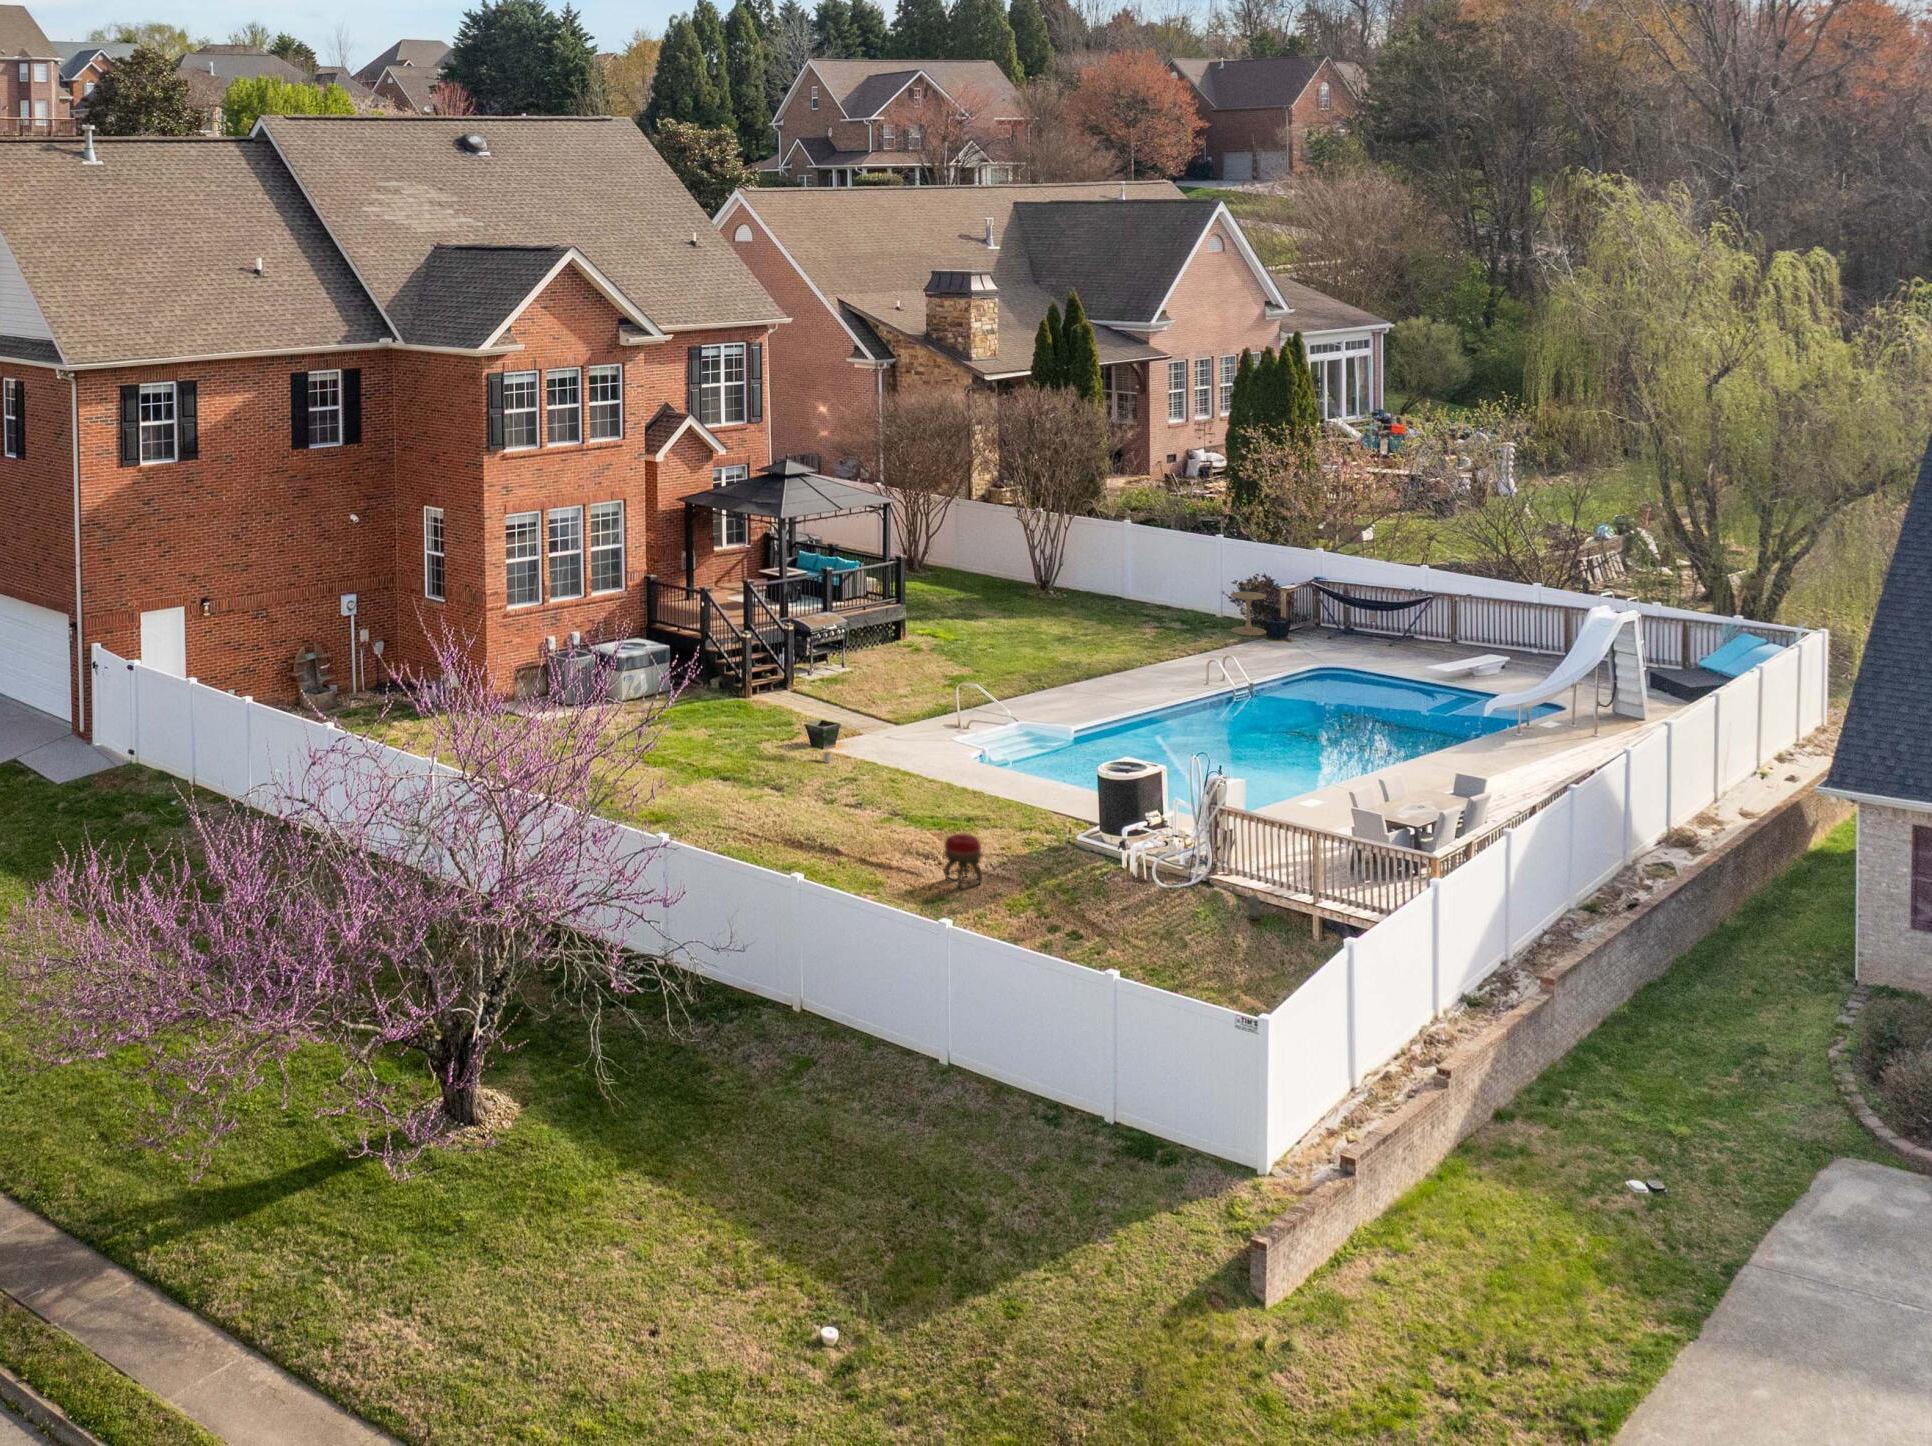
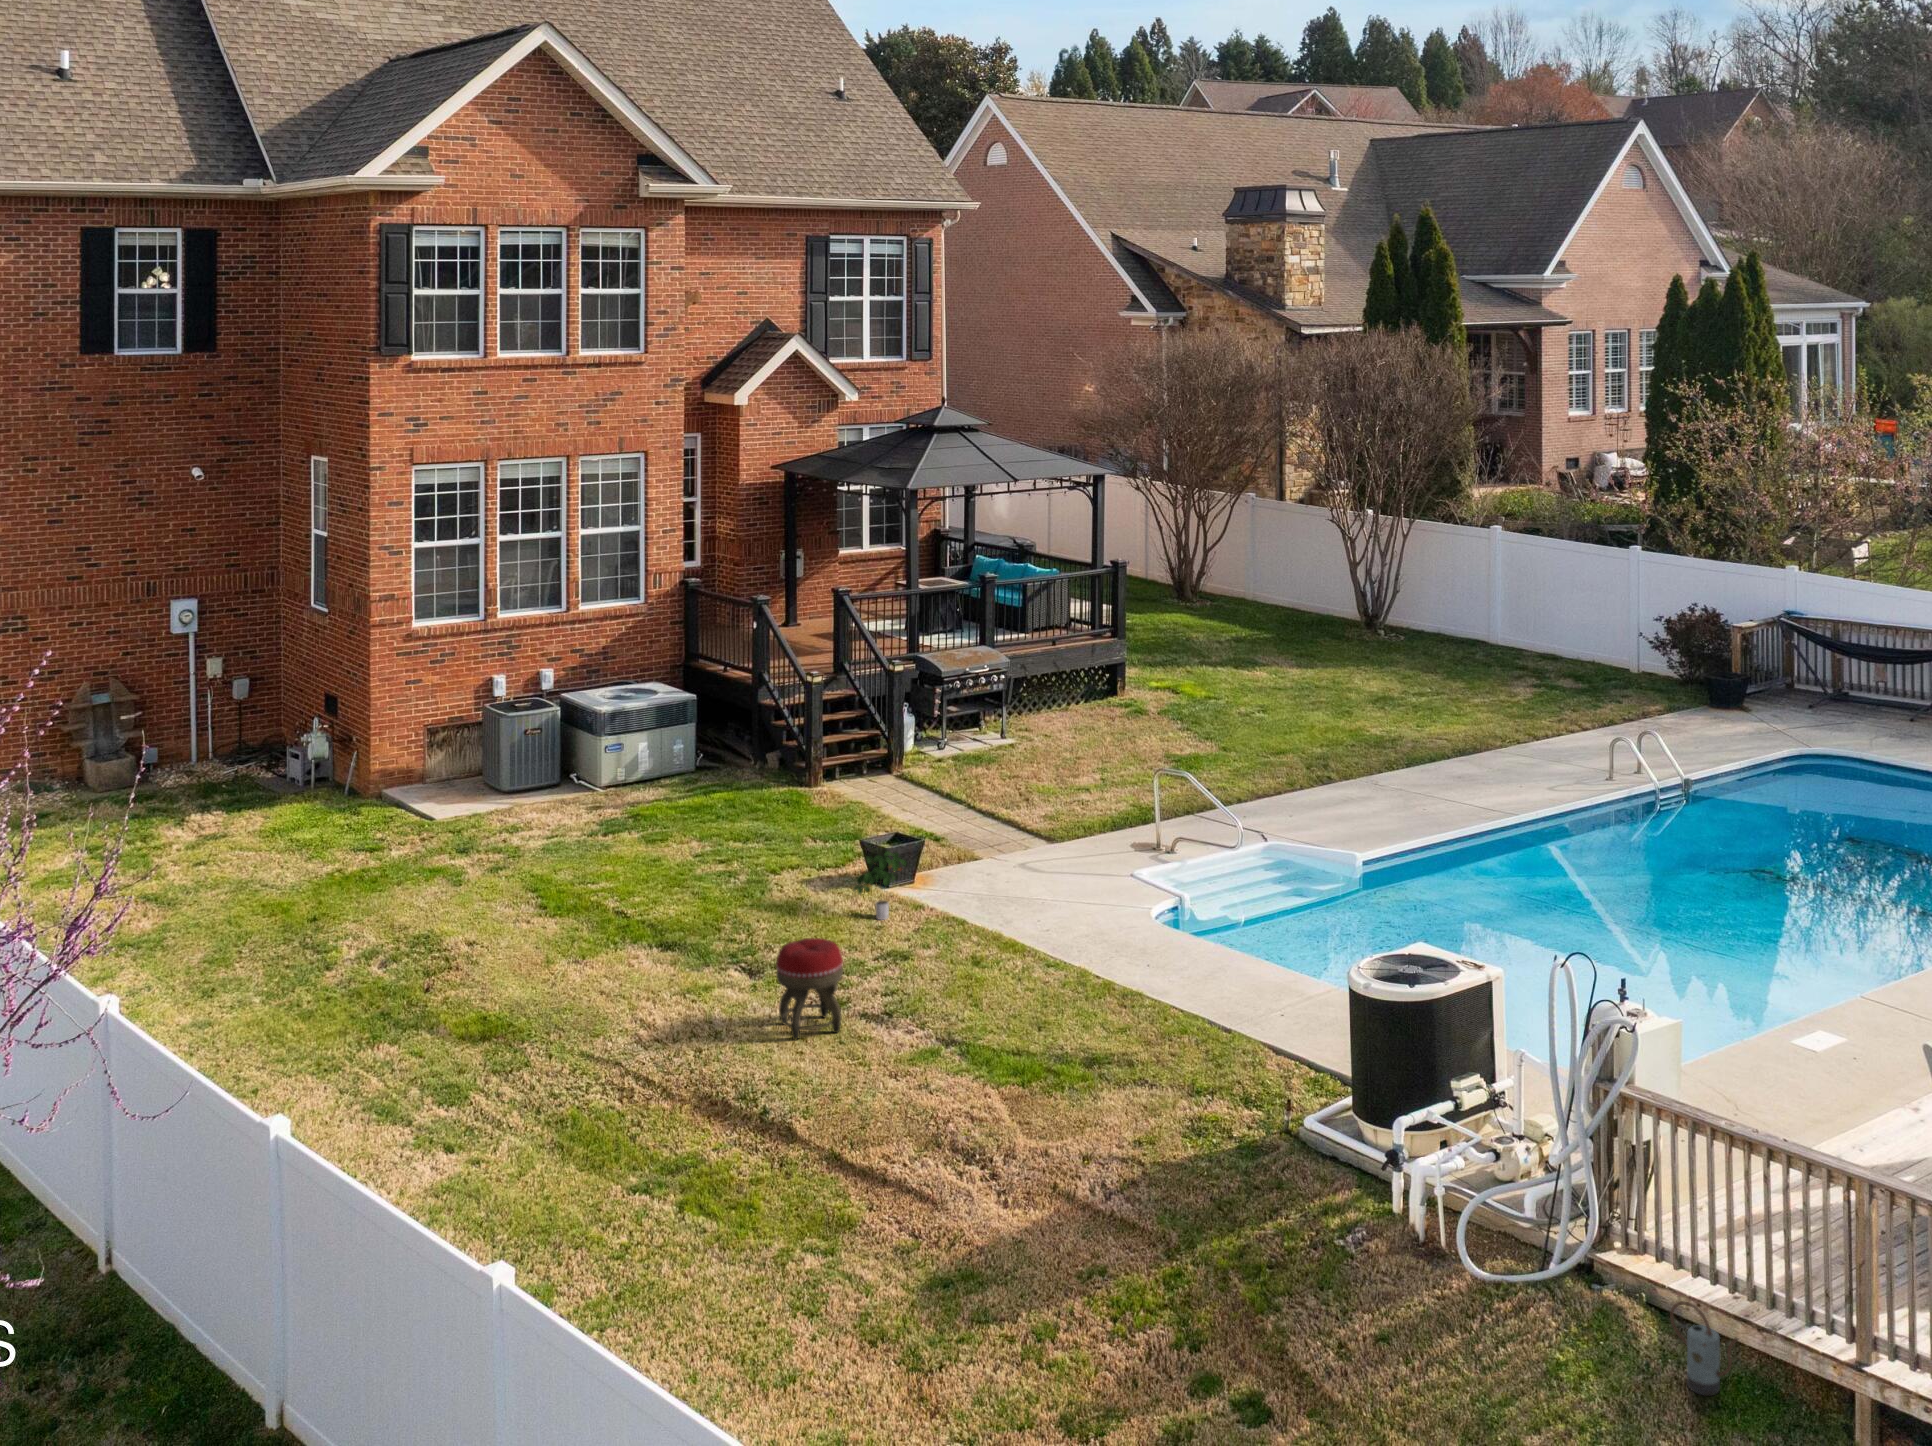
pedestal table: present [1231,592,1266,636] -> none [1651,631,1707,701]
footstool: present [944,834,982,887] -> present [776,938,843,1040]

